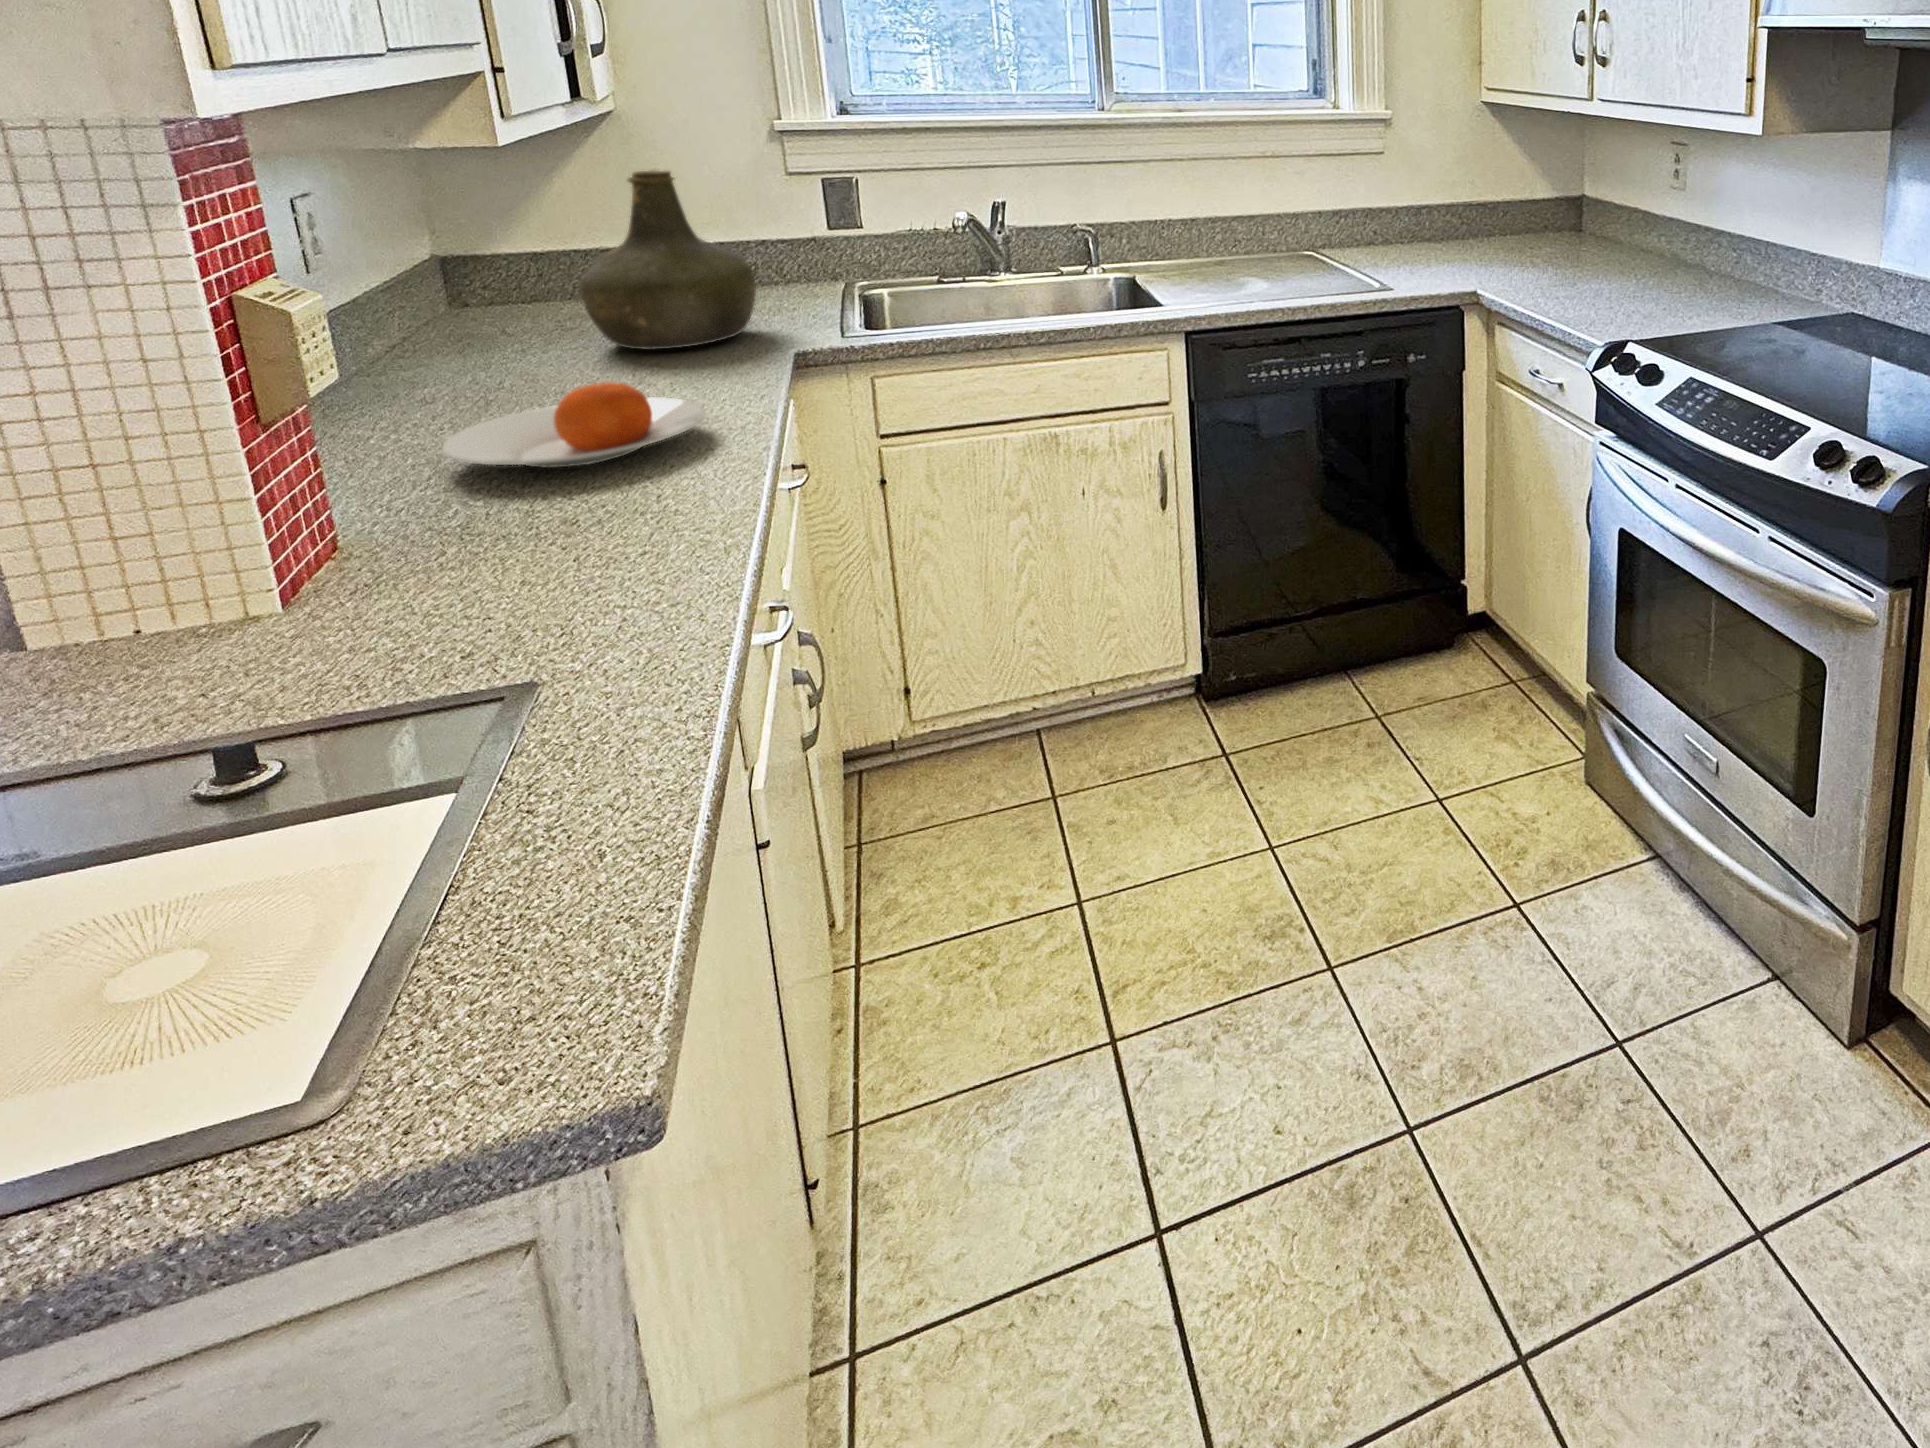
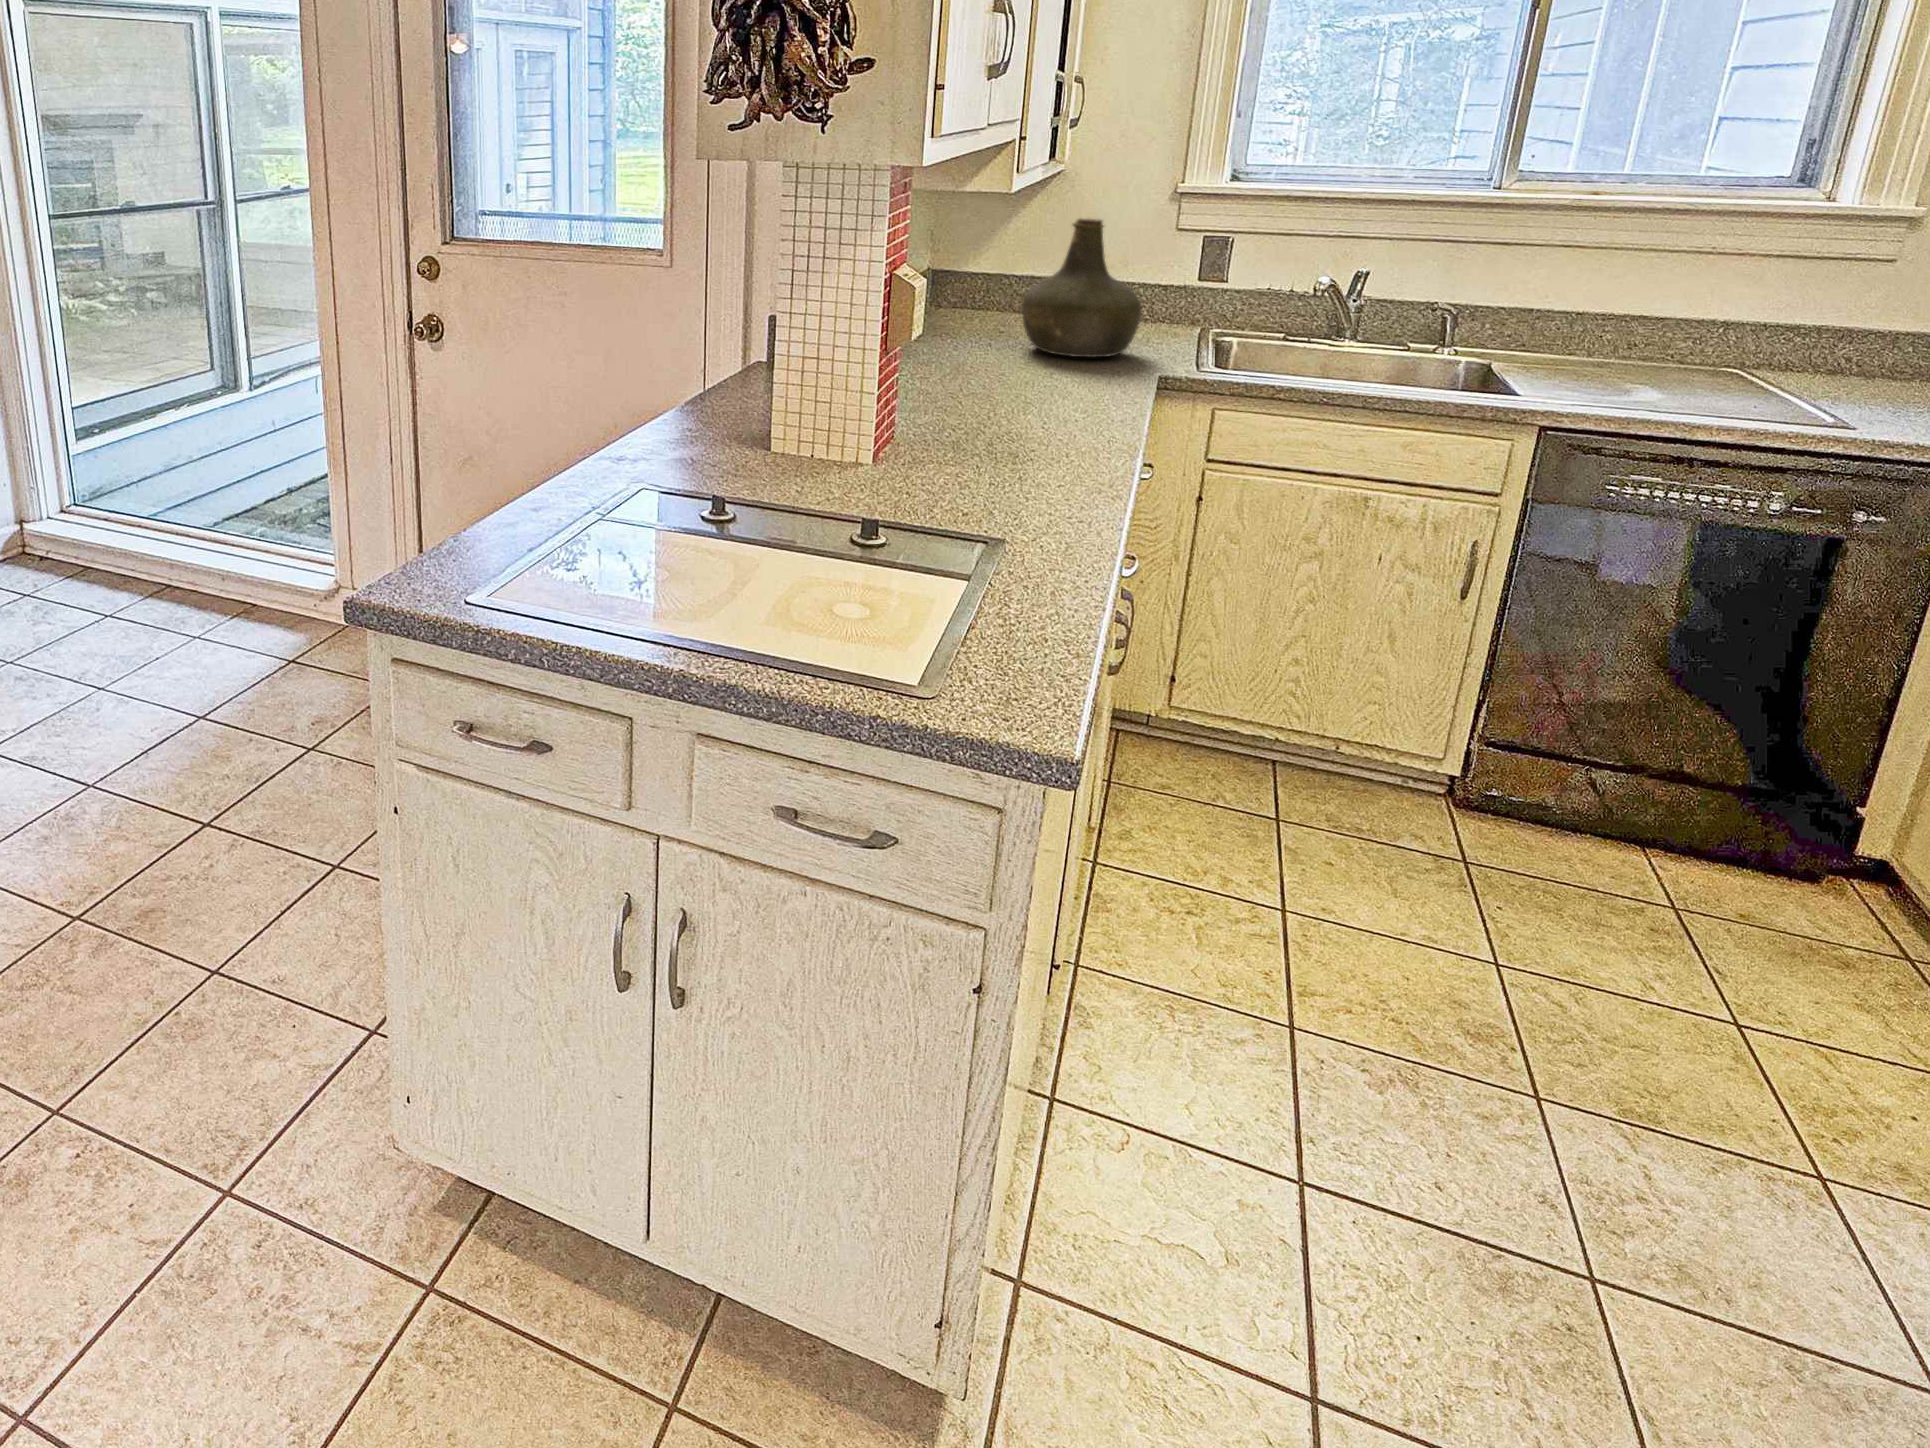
plate: present [442,382,706,468] -> none [942,368,1101,422]

